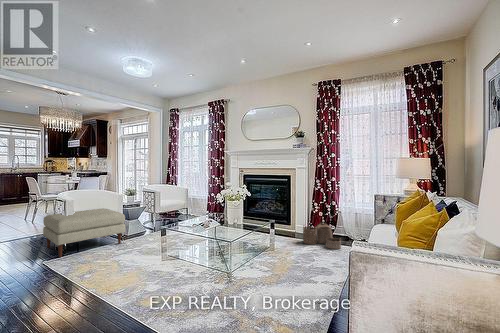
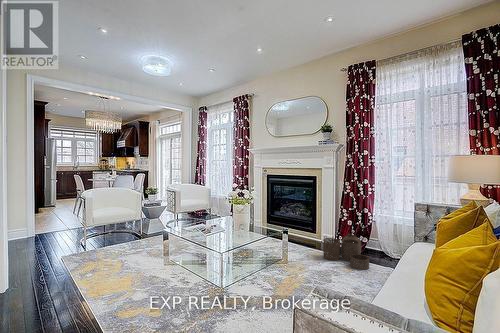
ottoman: present [43,209,125,257] -> none [61,207,134,255]

